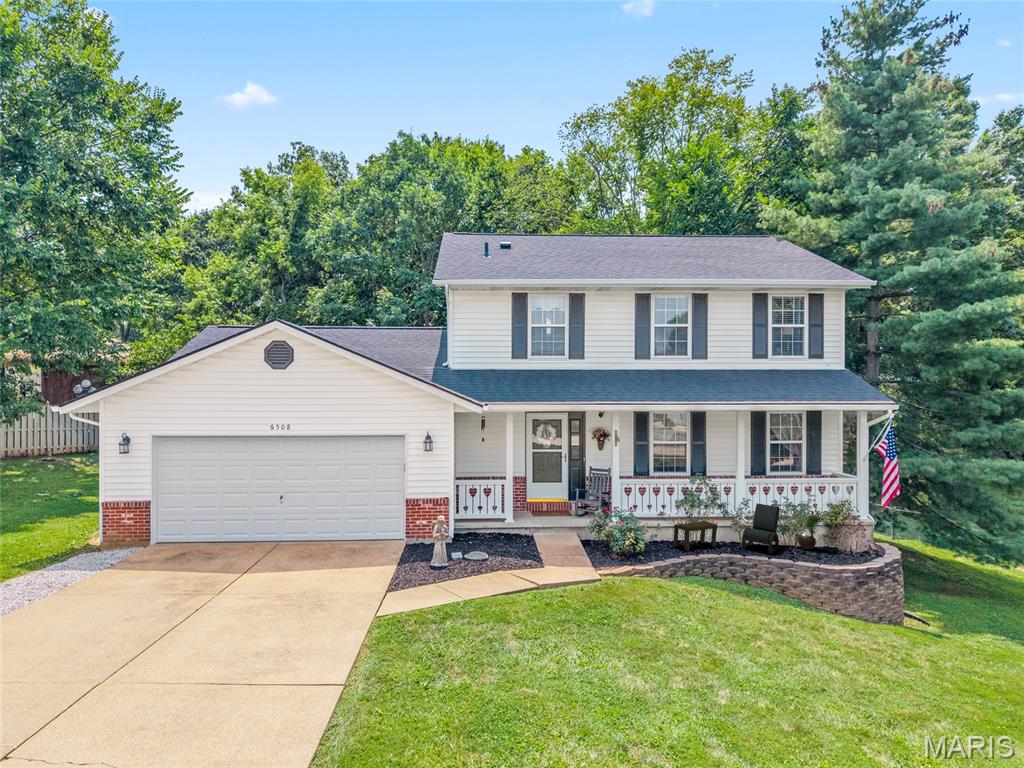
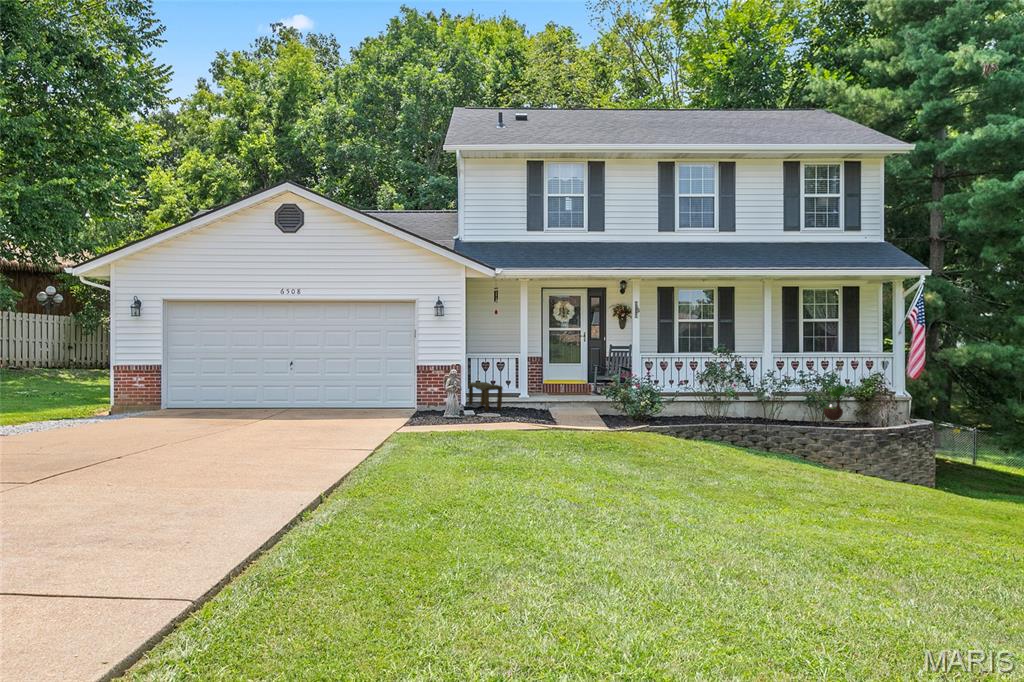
lounge chair: present [742,503,780,555] -> none [764,375,806,422]
bench: present [673,521,718,551] -> present [468,382,503,411]

